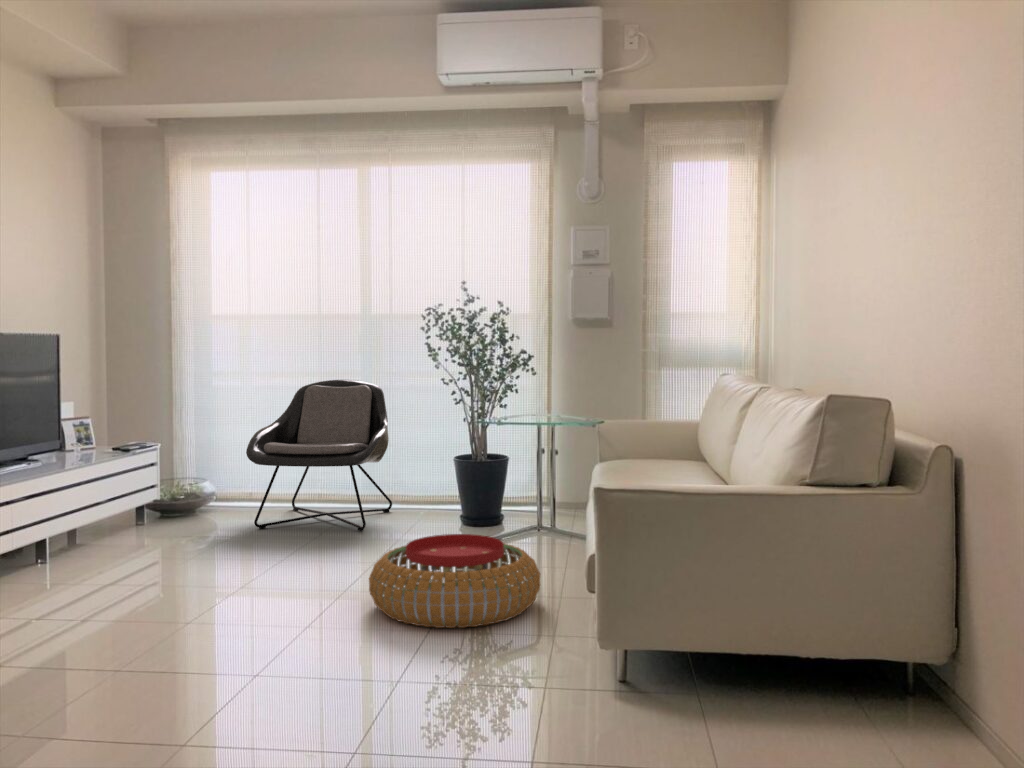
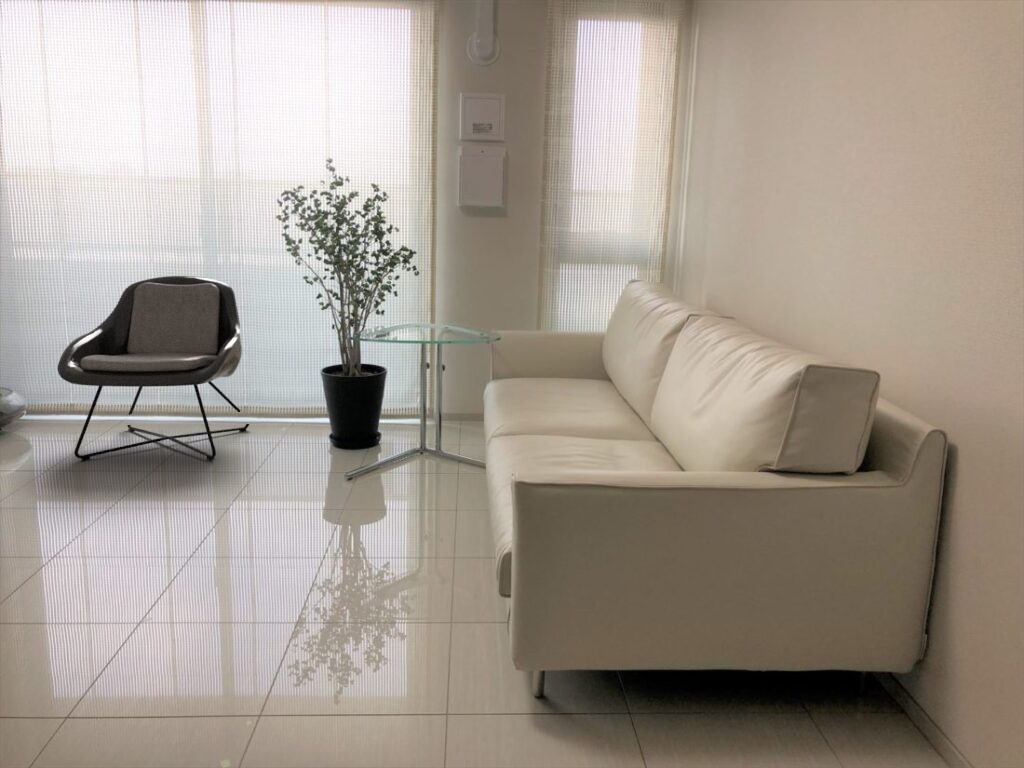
pouf: present [369,534,540,628] -> none [212,485,434,619]

